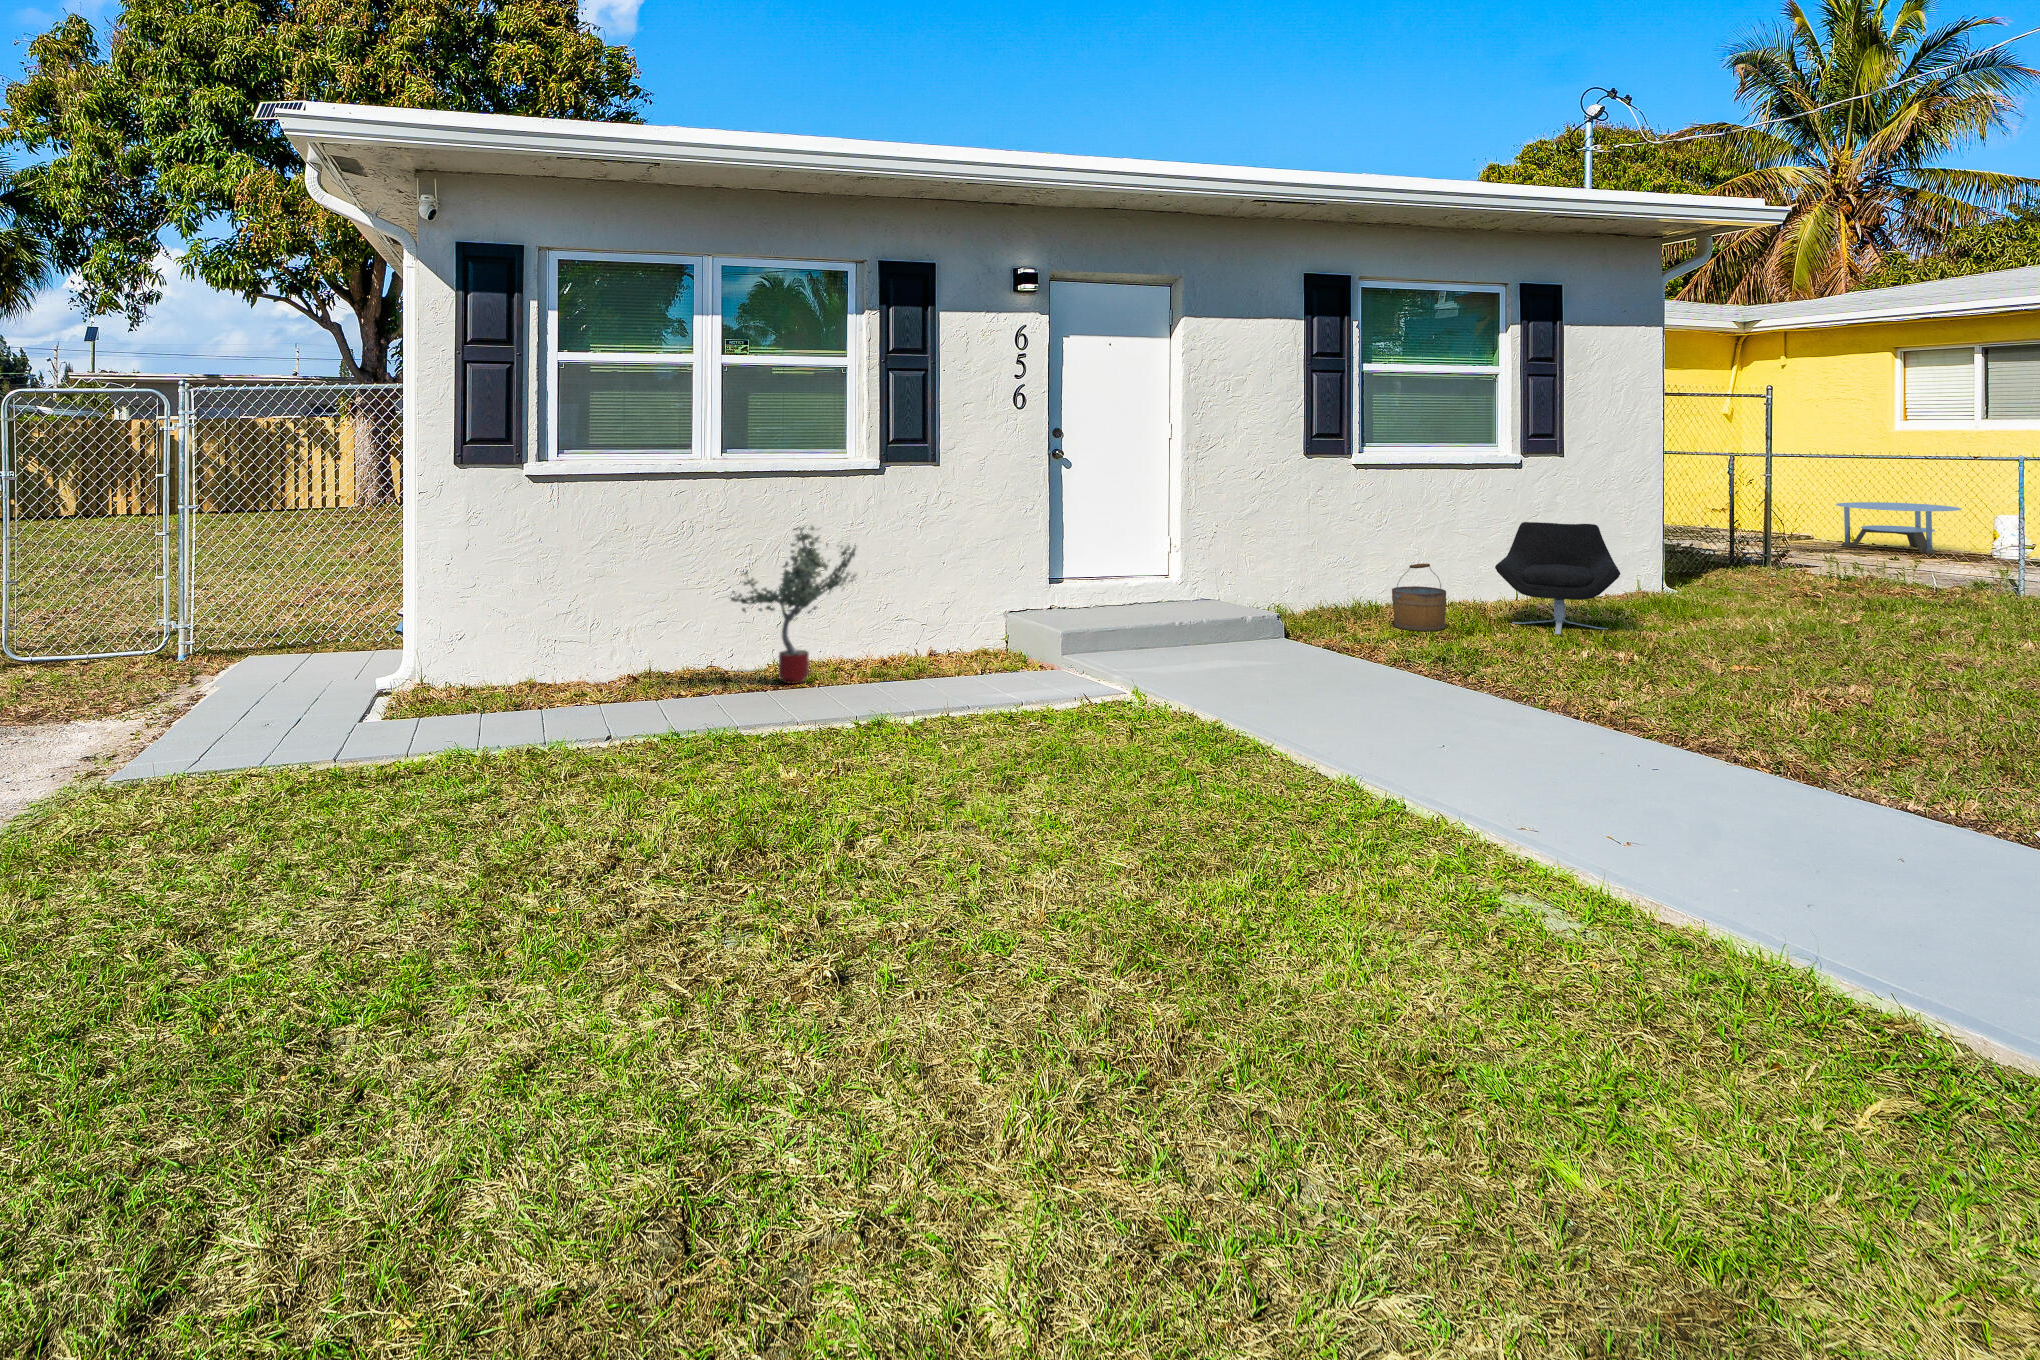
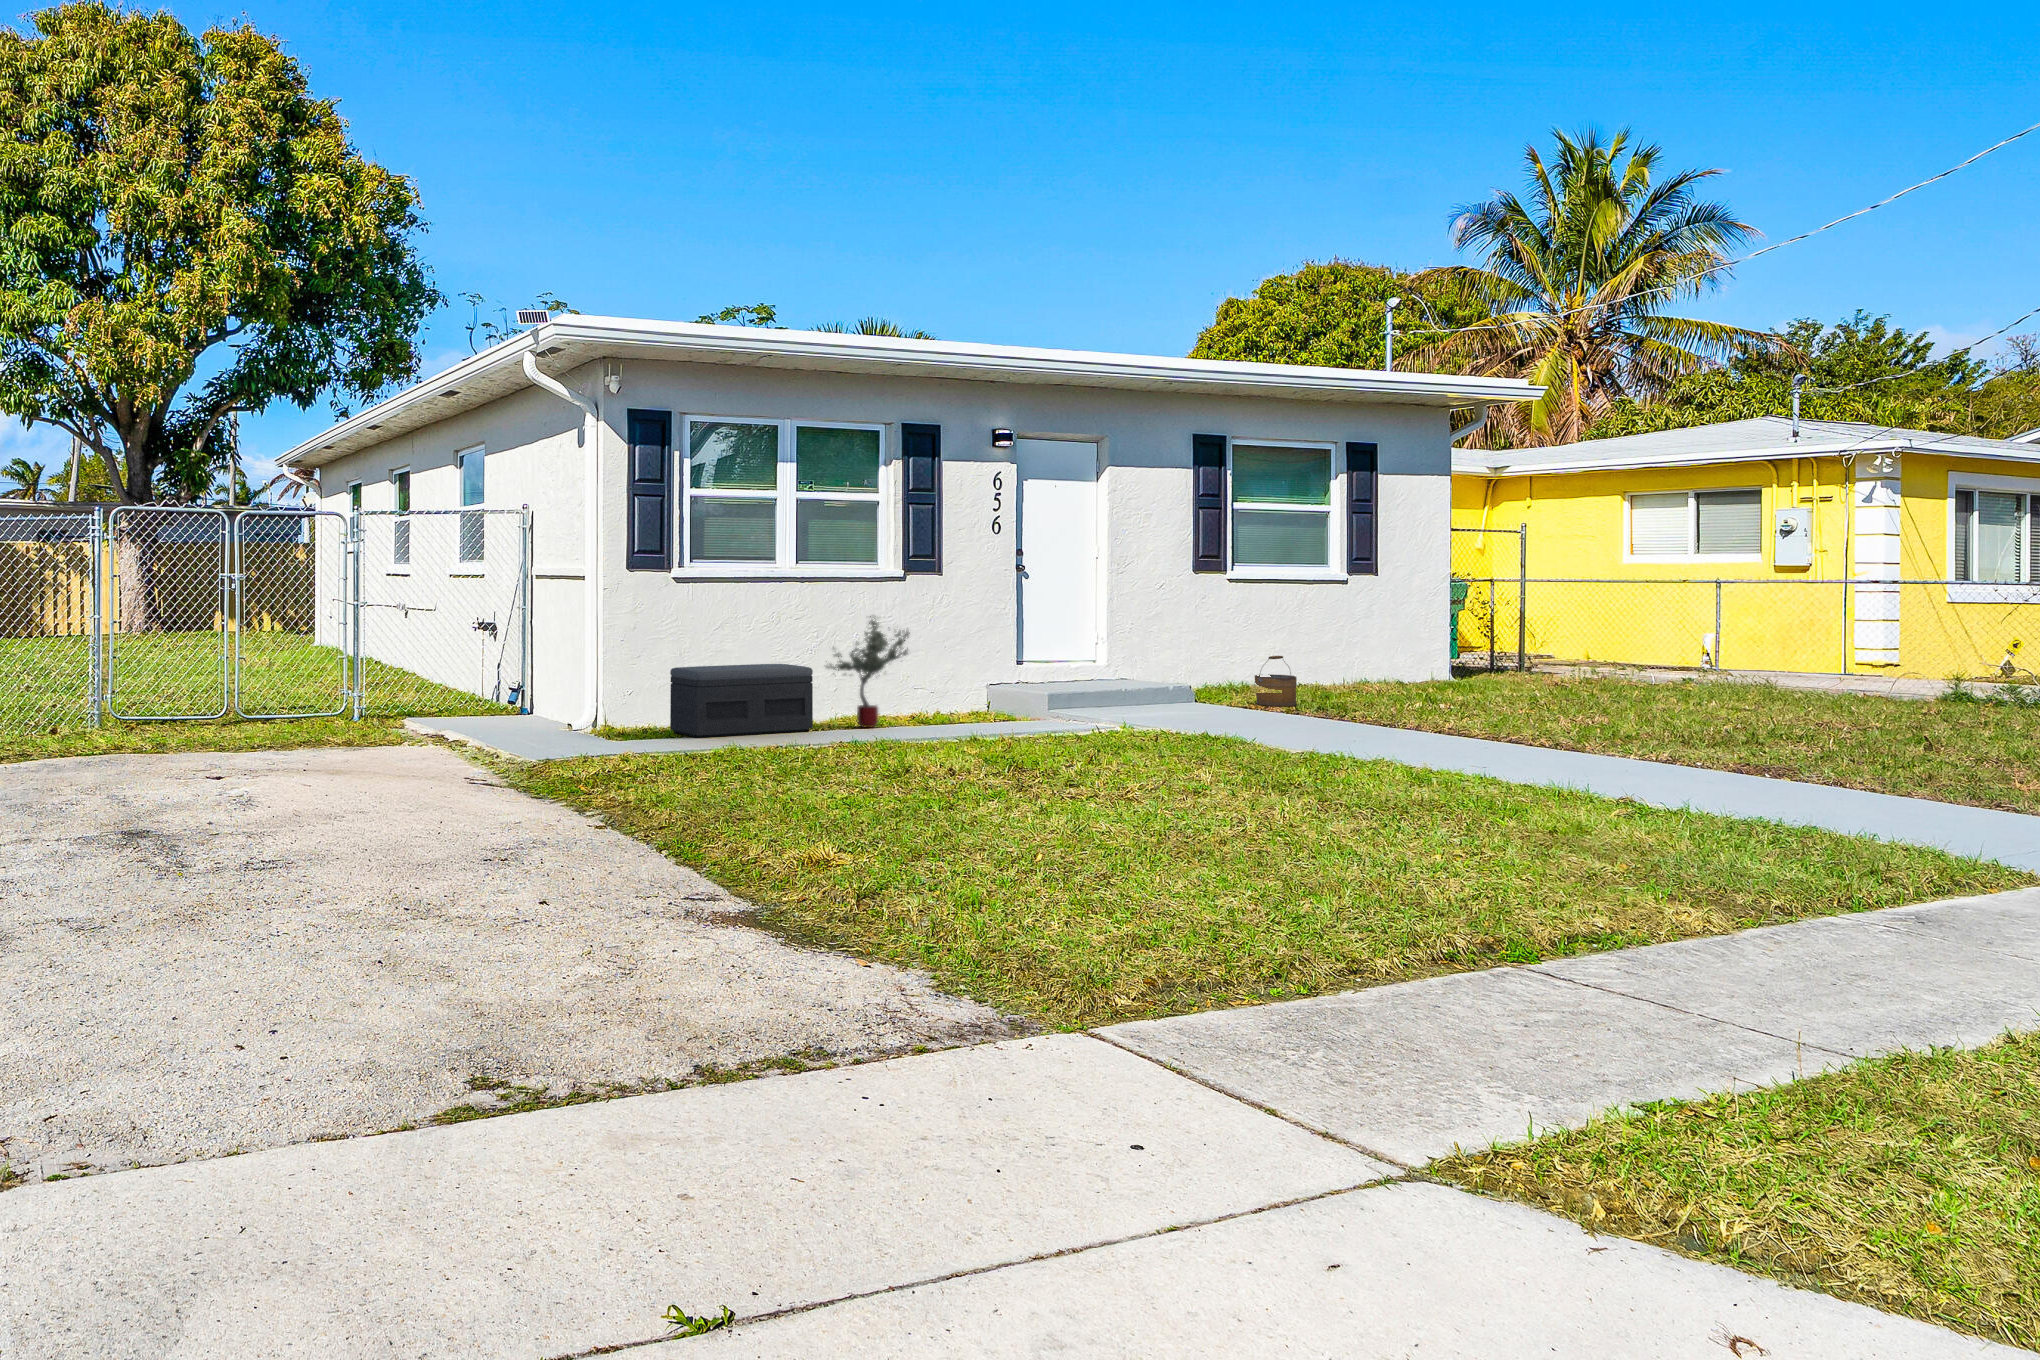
round table: present [1836,502,1961,554] -> none [1579,627,1682,669]
lounge chair: present [1495,522,1620,634] -> none [1331,627,1426,708]
storage bench: none [491,593,698,711] -> present [670,664,813,738]

